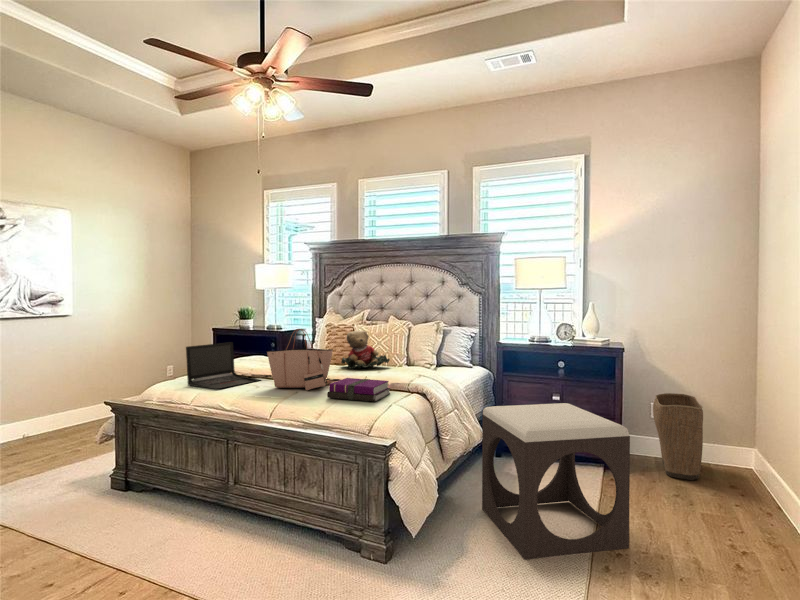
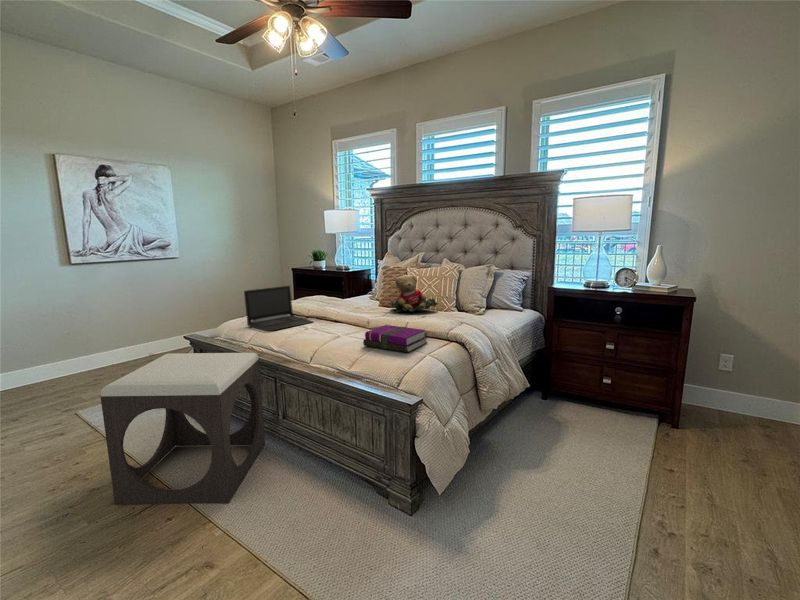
tote bag: present [267,329,333,391] -> none [313,276,374,336]
laundry basket: present [653,393,703,480] -> none [722,345,786,441]
footstool: present [482,403,630,560] -> present [101,353,265,505]

